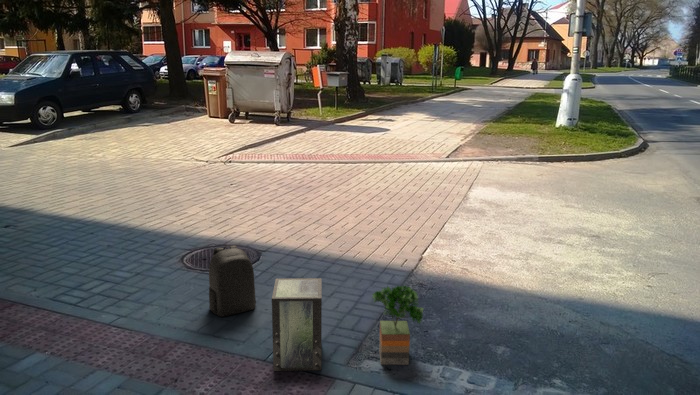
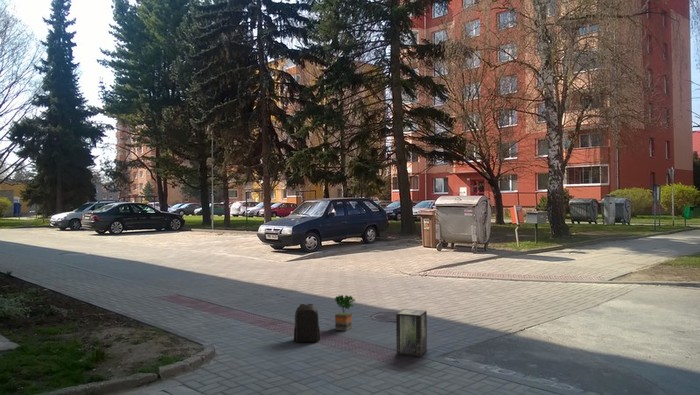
backpack: present [209,245,256,317] -> present [294,304,320,343]
potted tree: present [372,286,423,365] -> present [335,295,355,331]

